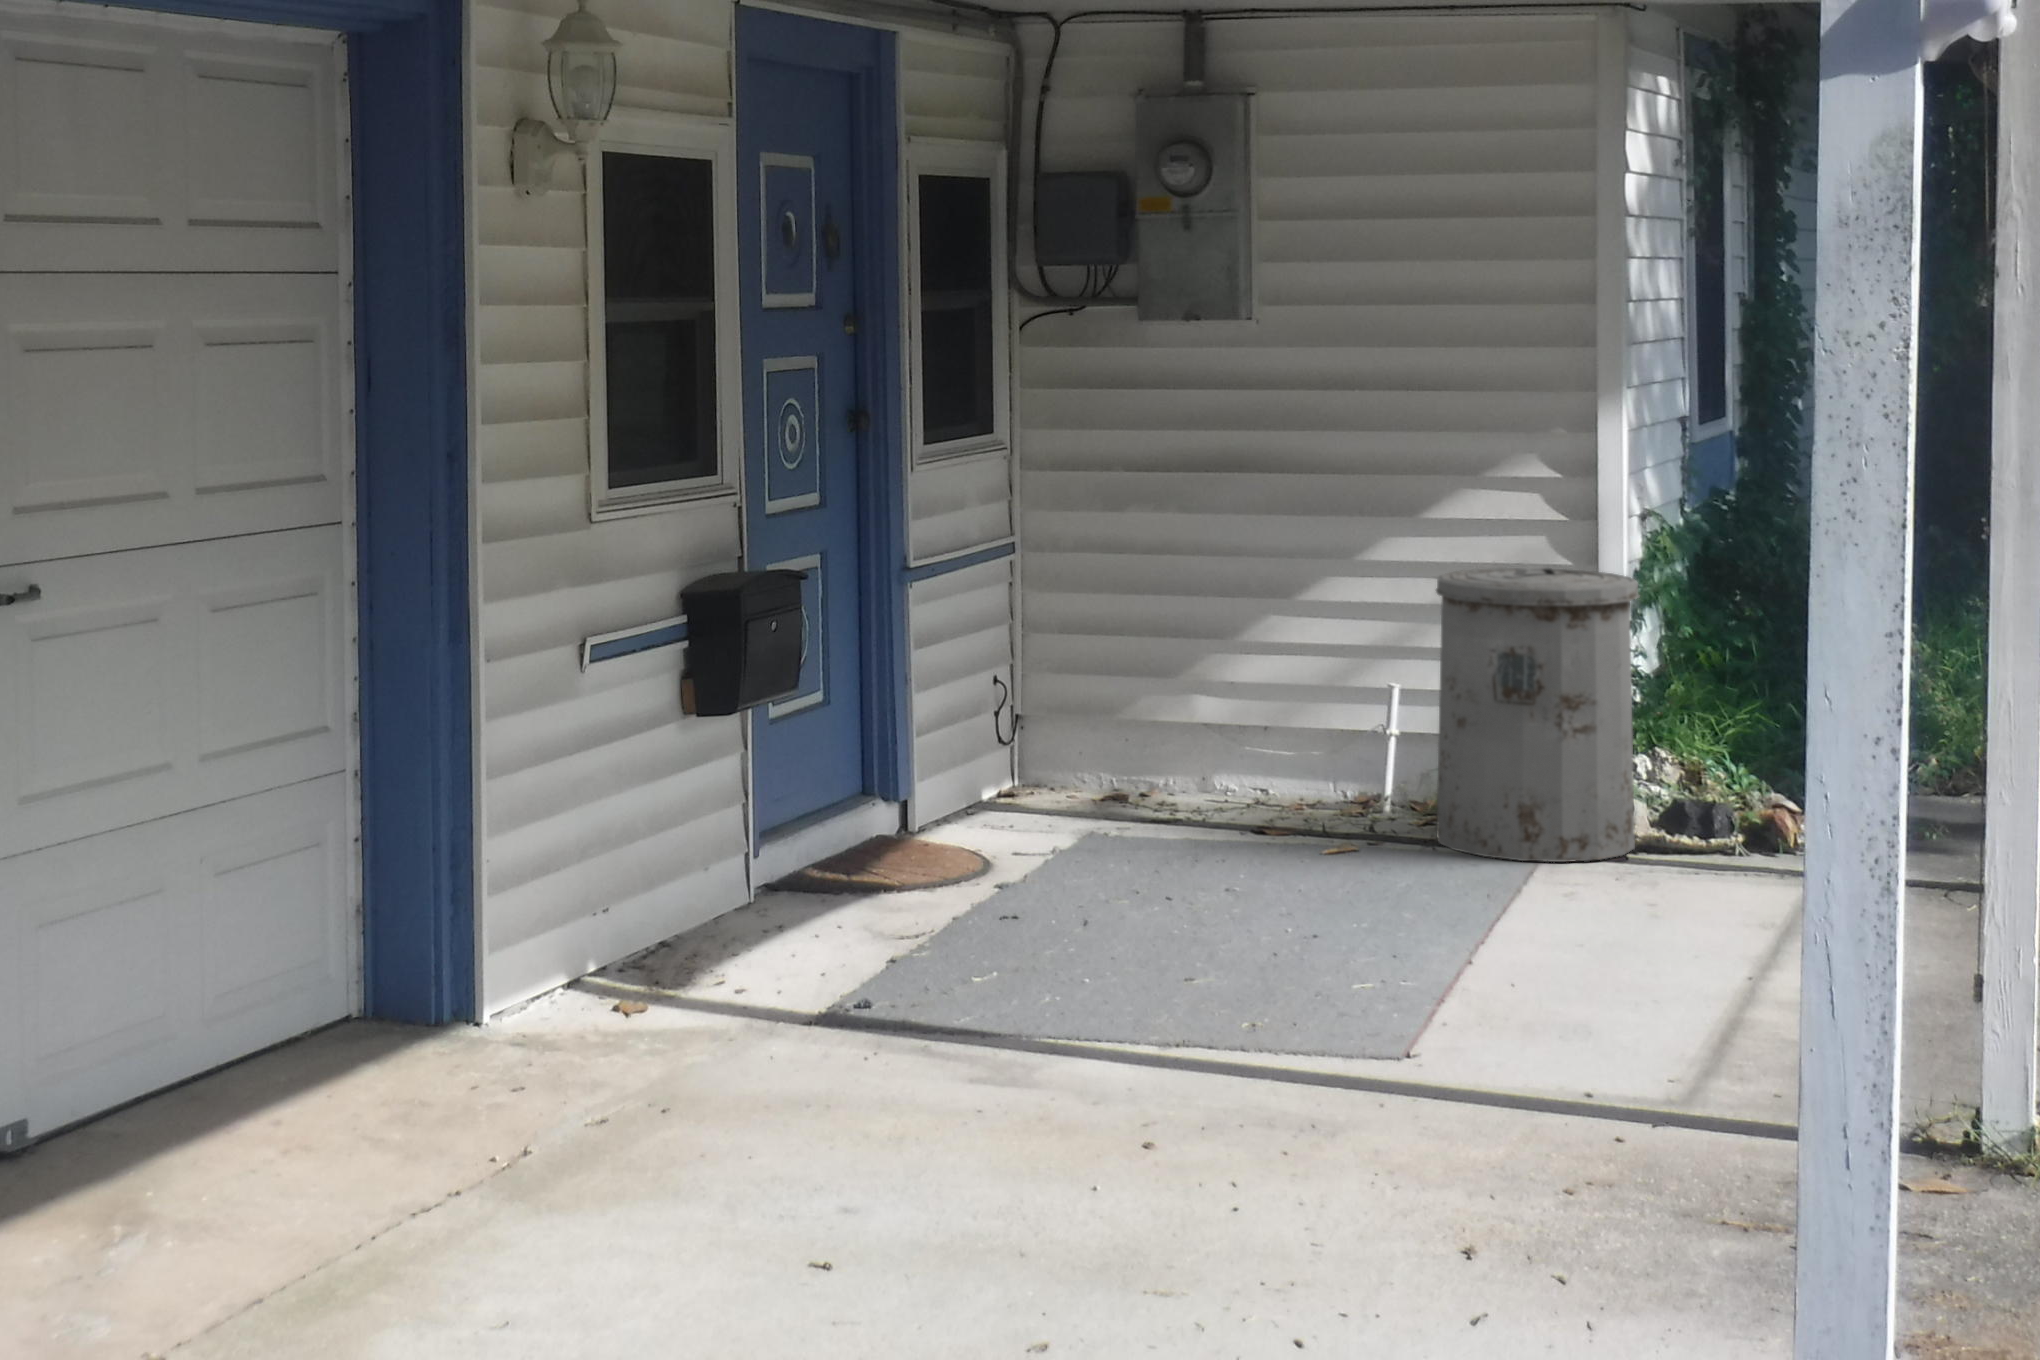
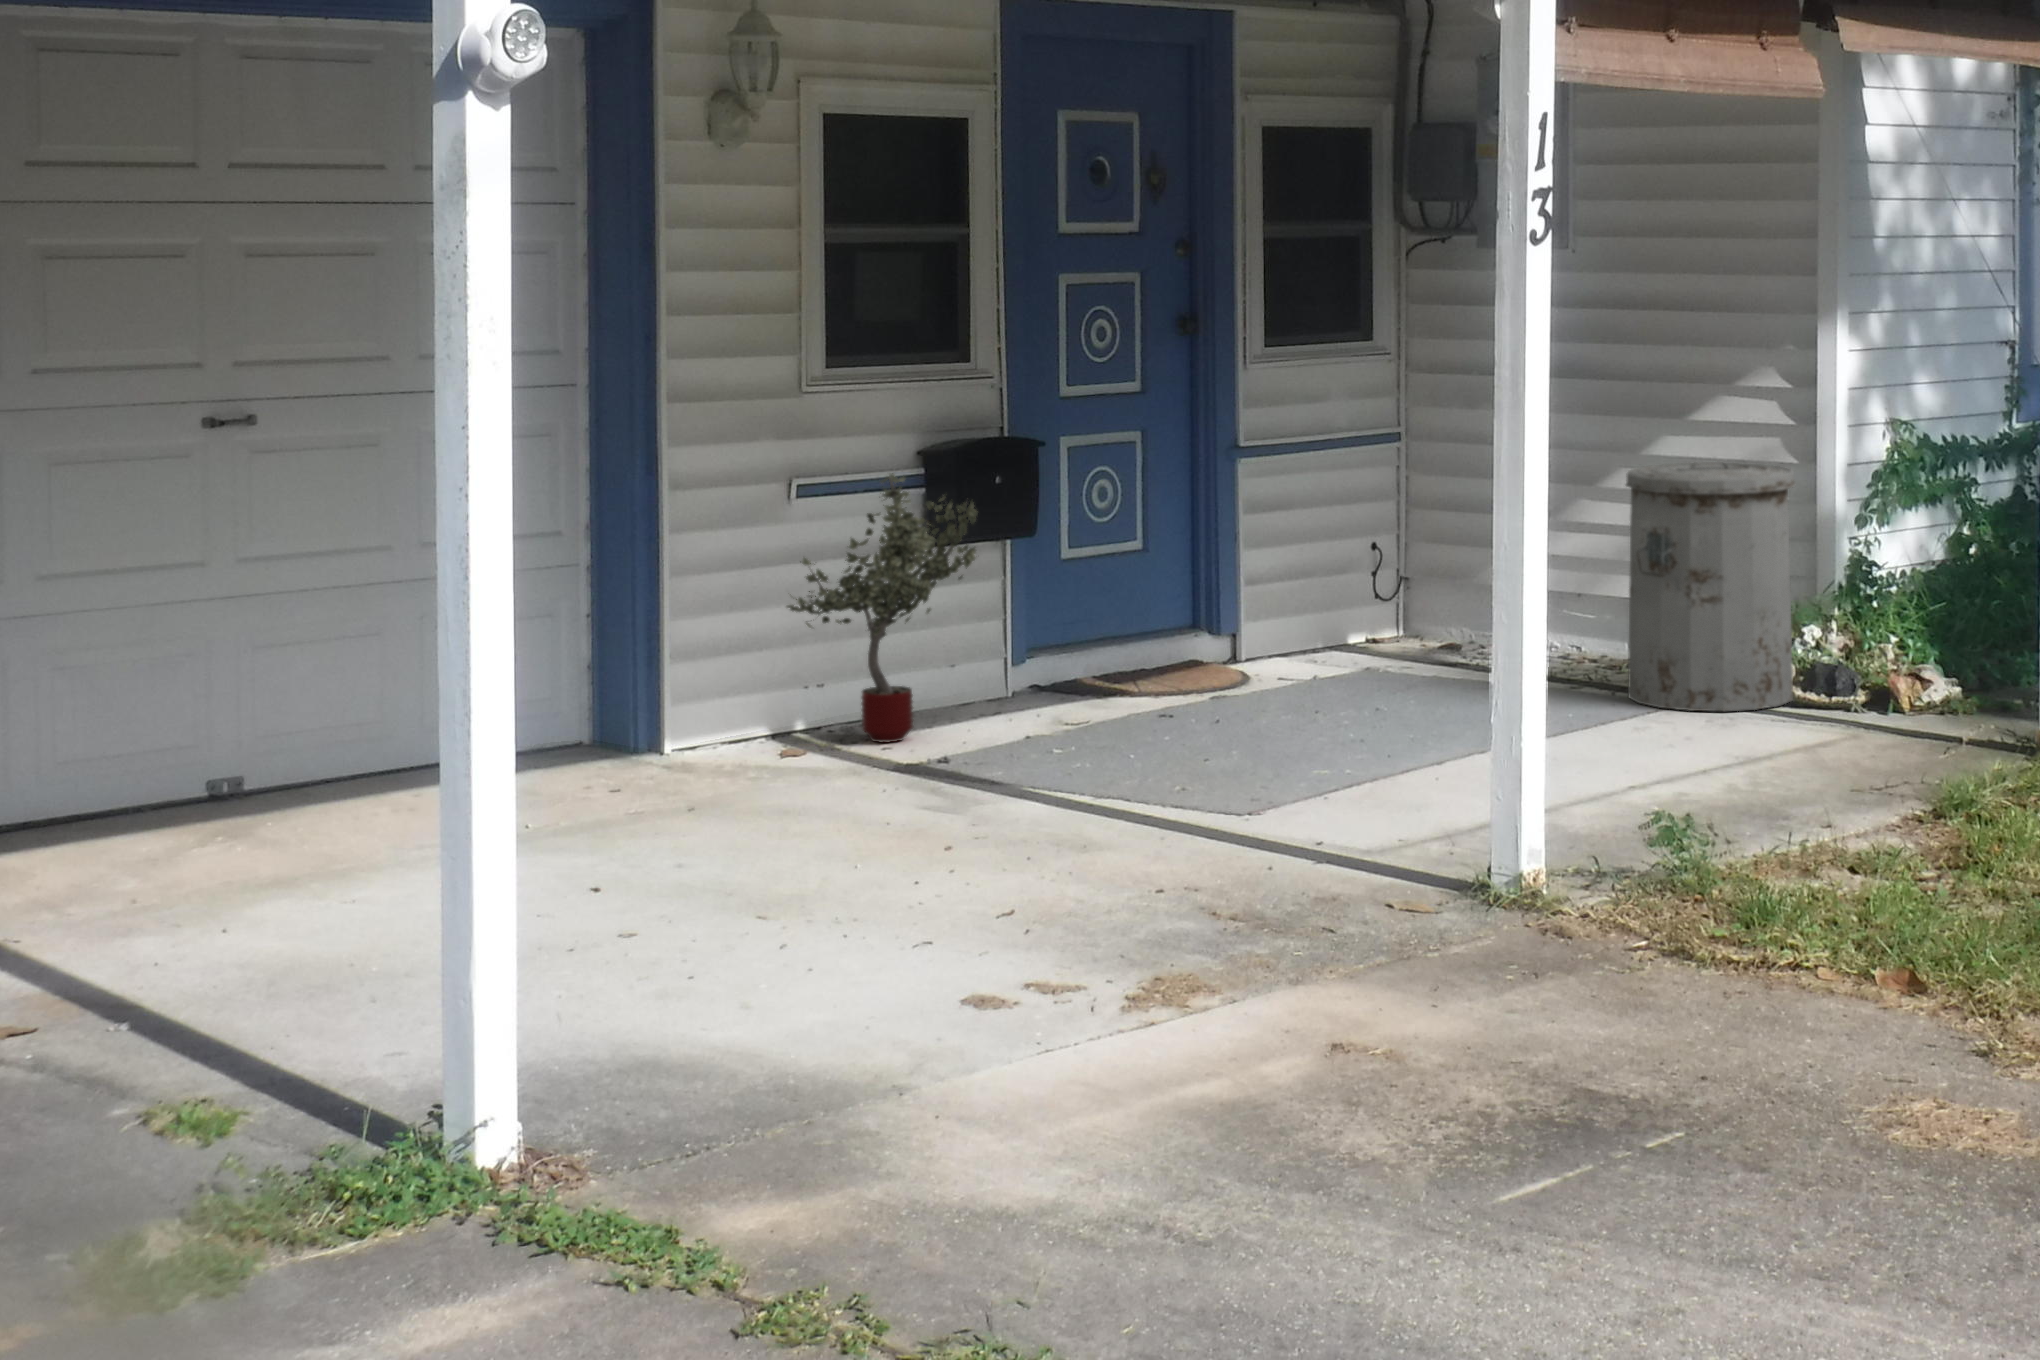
potted tree: none [620,616,833,989] -> present [787,473,978,742]

